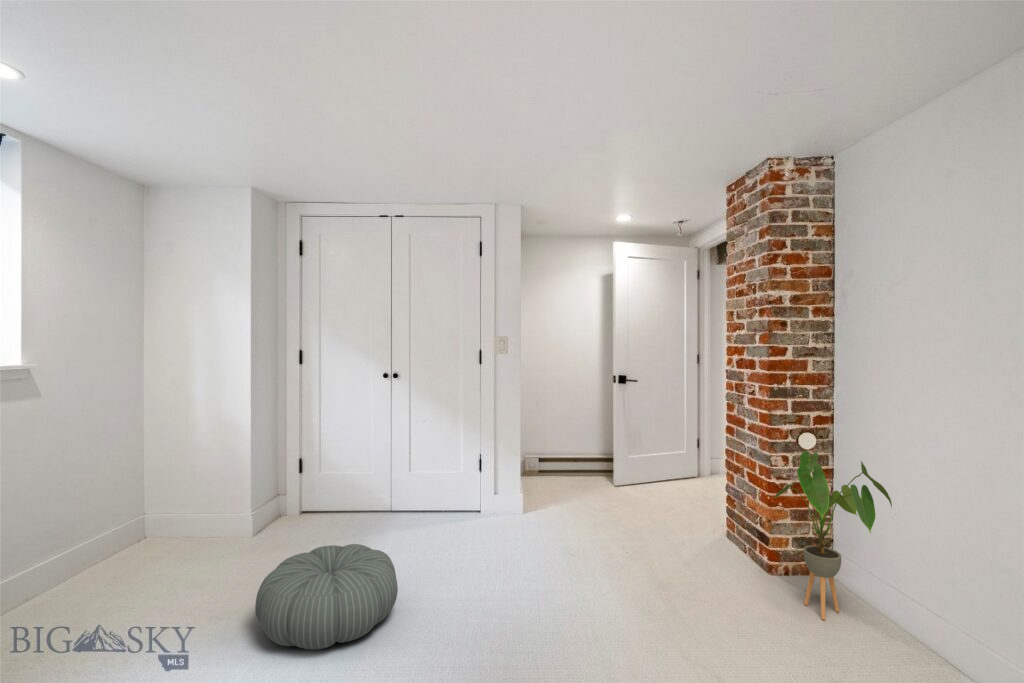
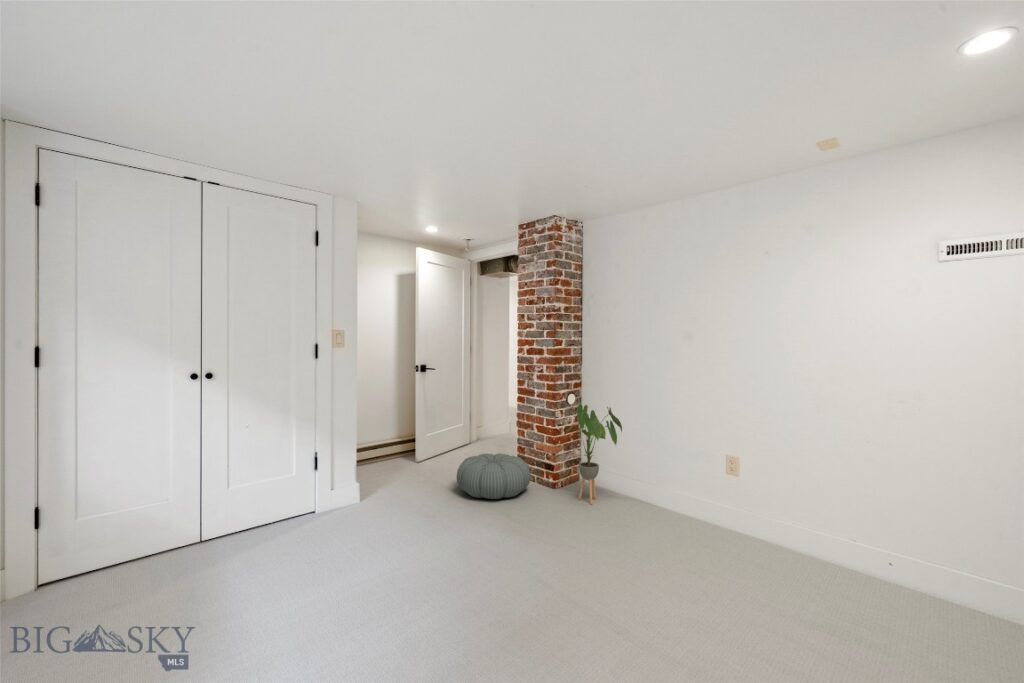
pouf: present [255,544,398,650] -> present [457,453,531,499]

